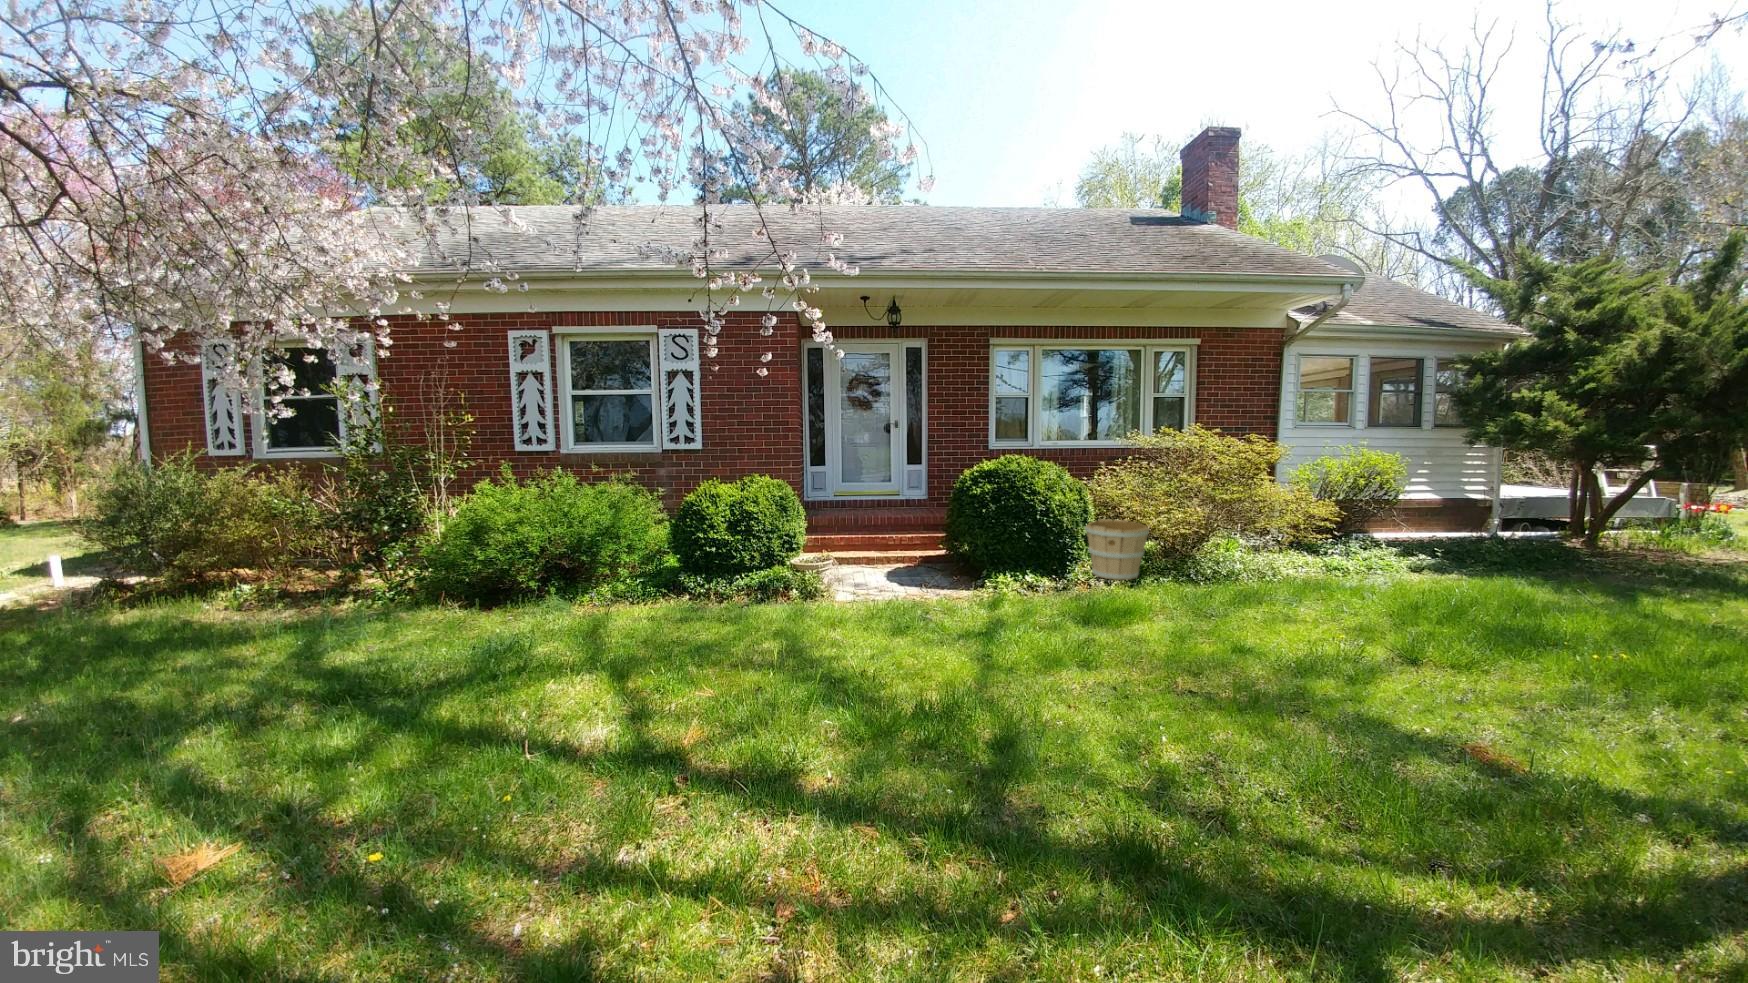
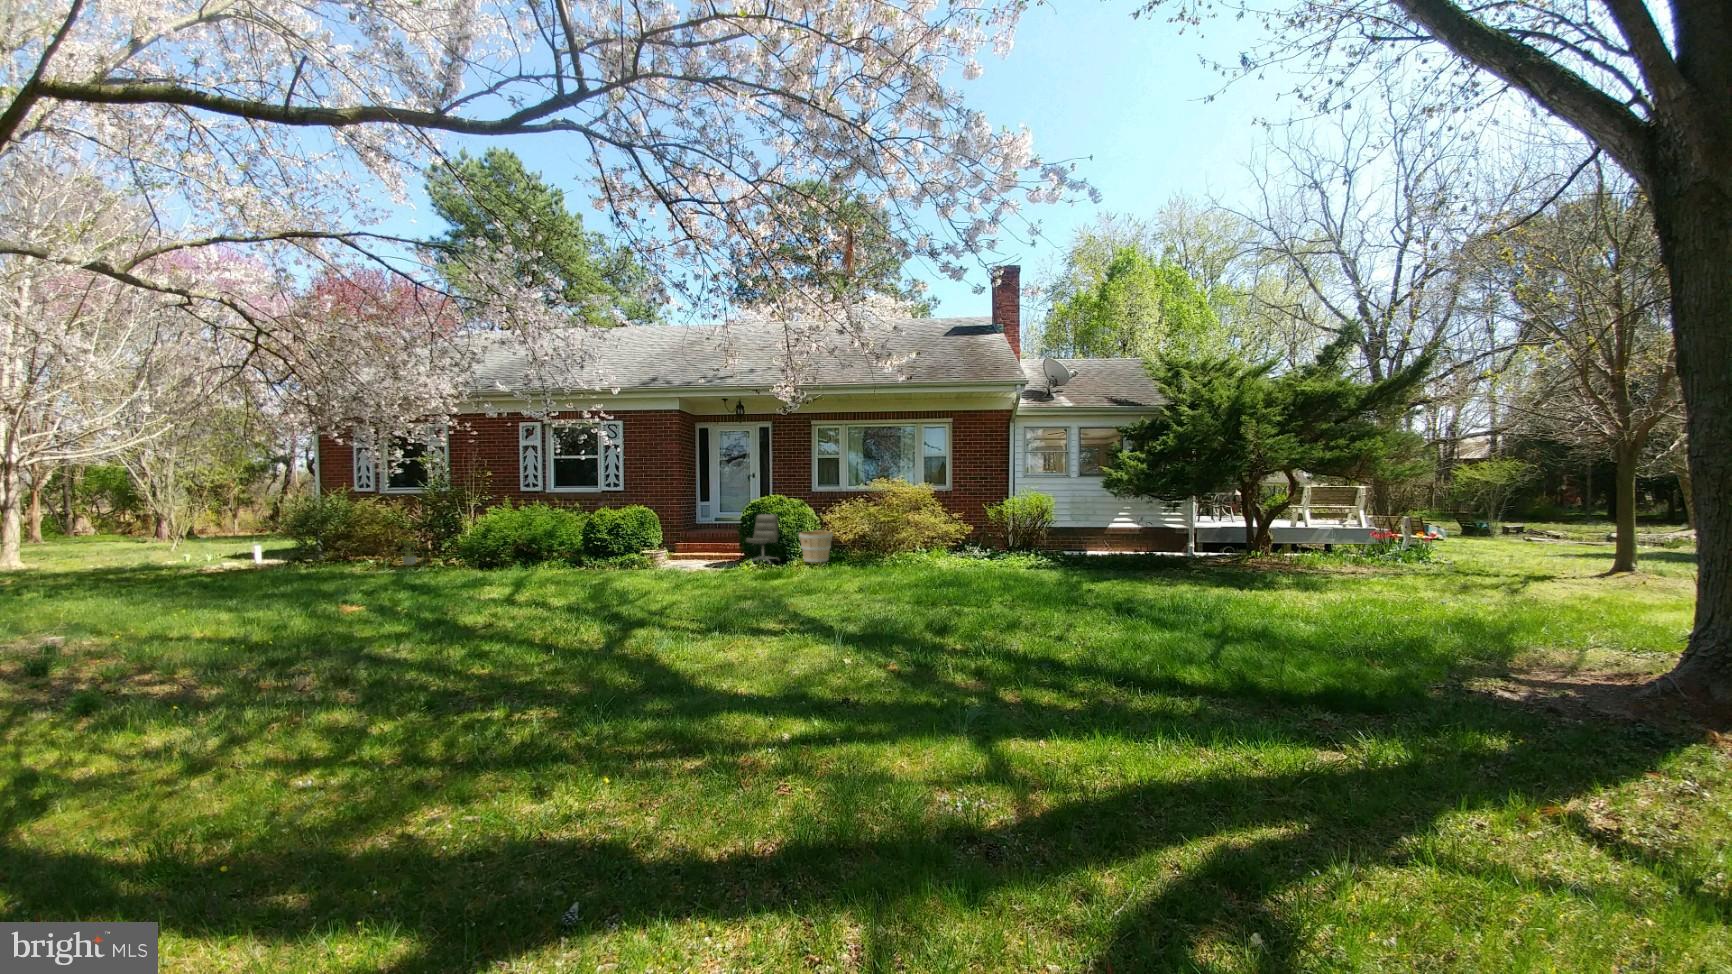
chair: none [1009,493,1066,590] -> present [746,514,779,564]
potted plant: none [282,549,354,599] -> present [397,541,422,565]

